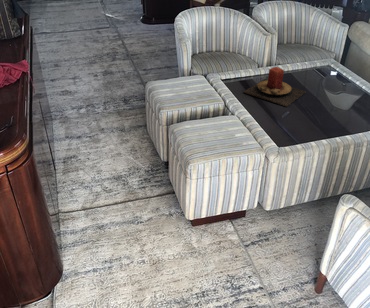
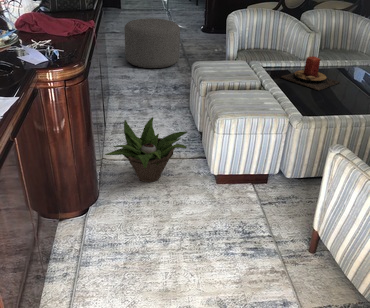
ottoman: none [57,19,122,78] -> present [124,18,180,68]
decorative plant: none [64,160,158,237] -> present [105,117,187,182]

